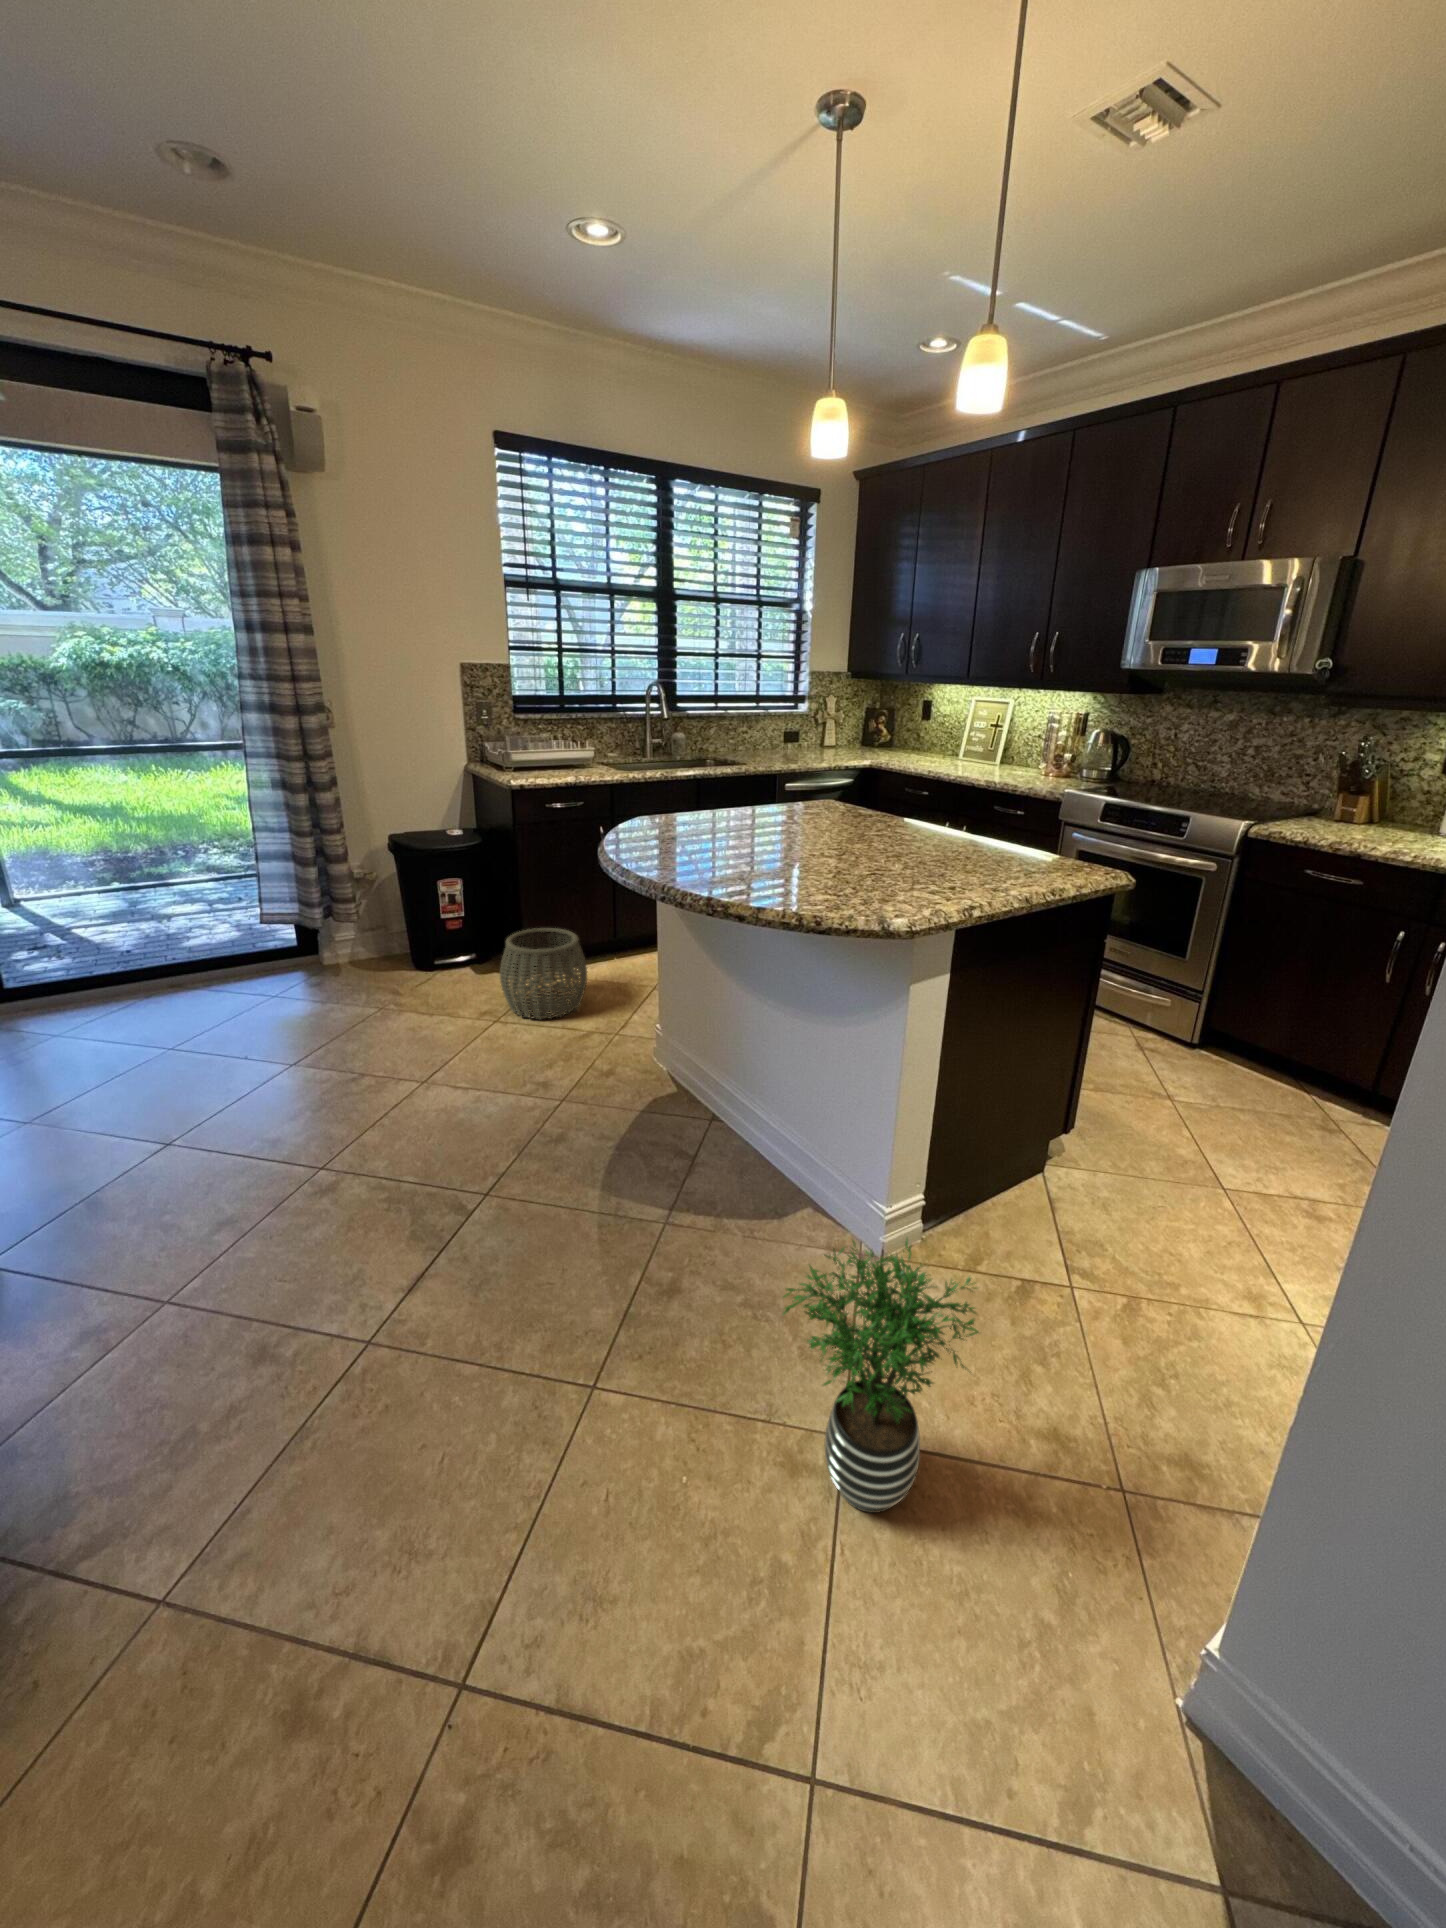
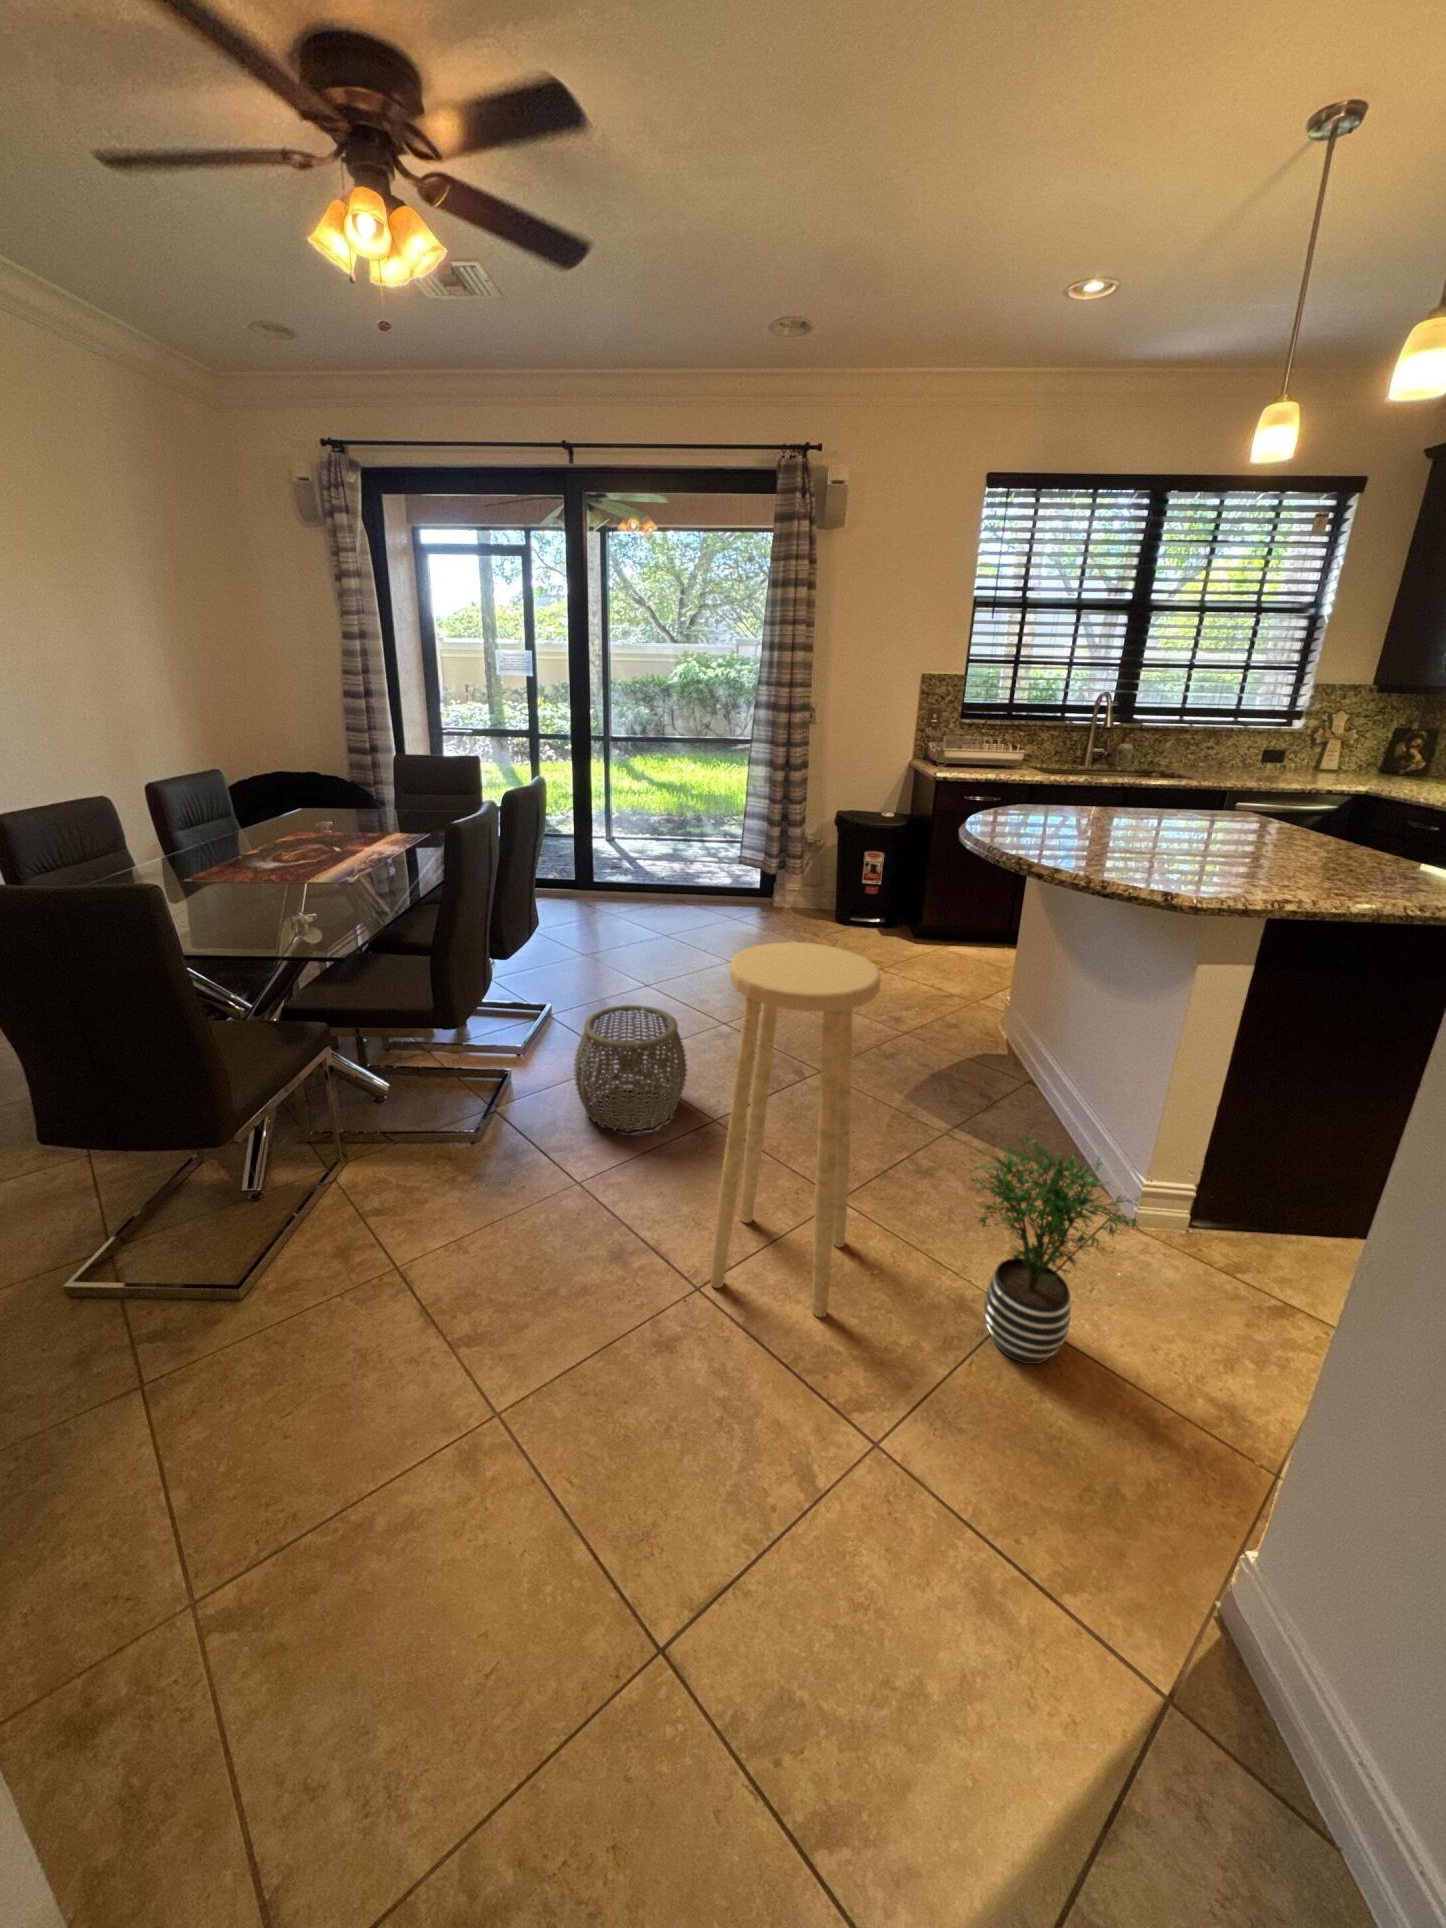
woven basket: present [500,928,587,1019] -> present [574,1005,687,1132]
stool: none [413,1093,660,1676] -> present [710,942,881,1317]

